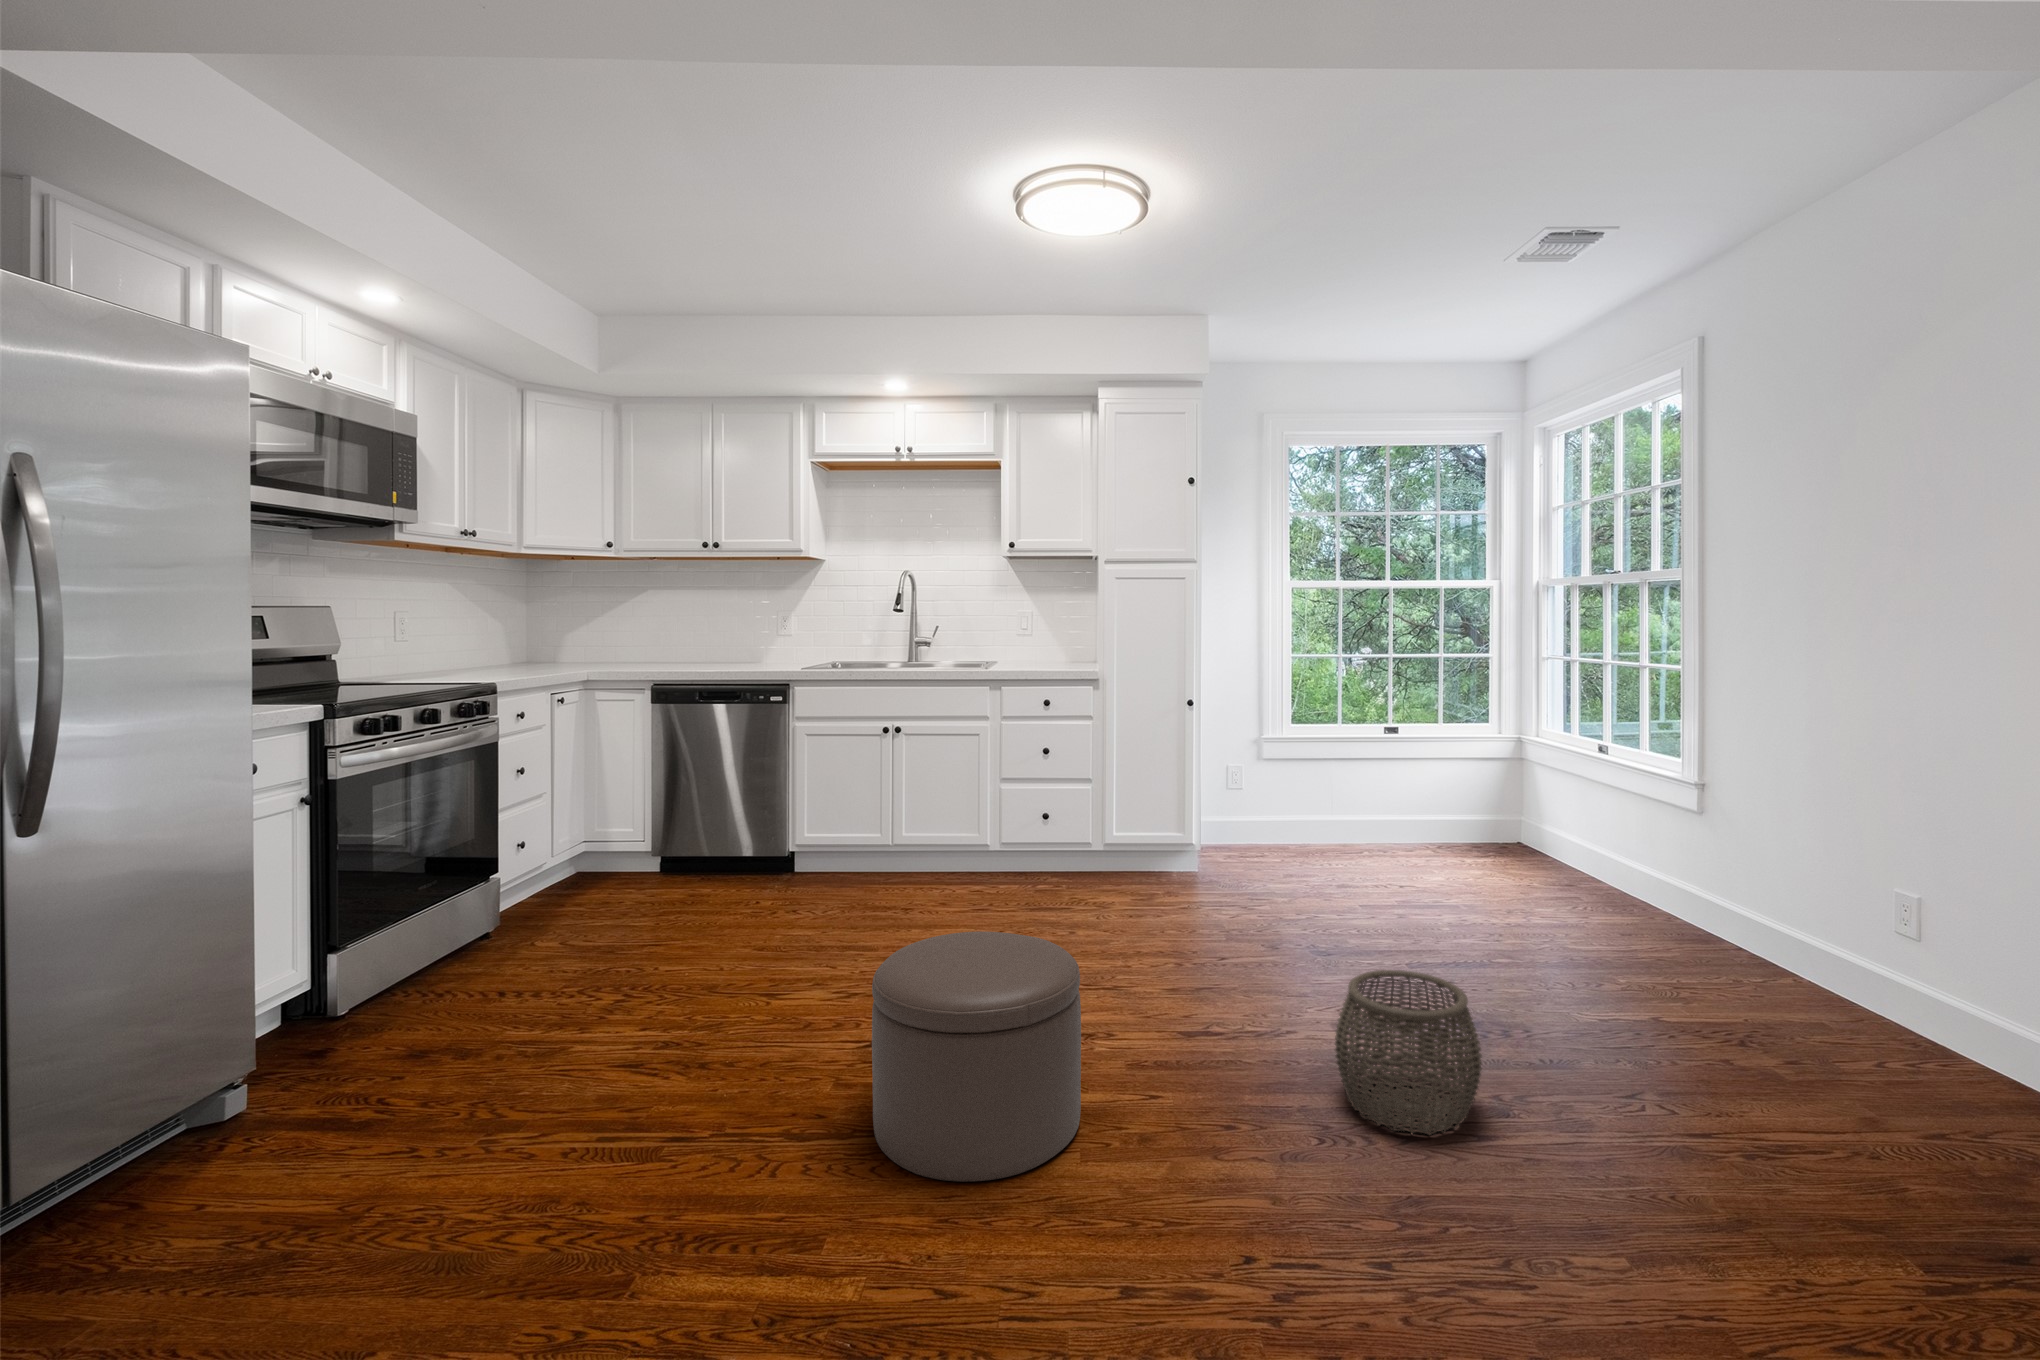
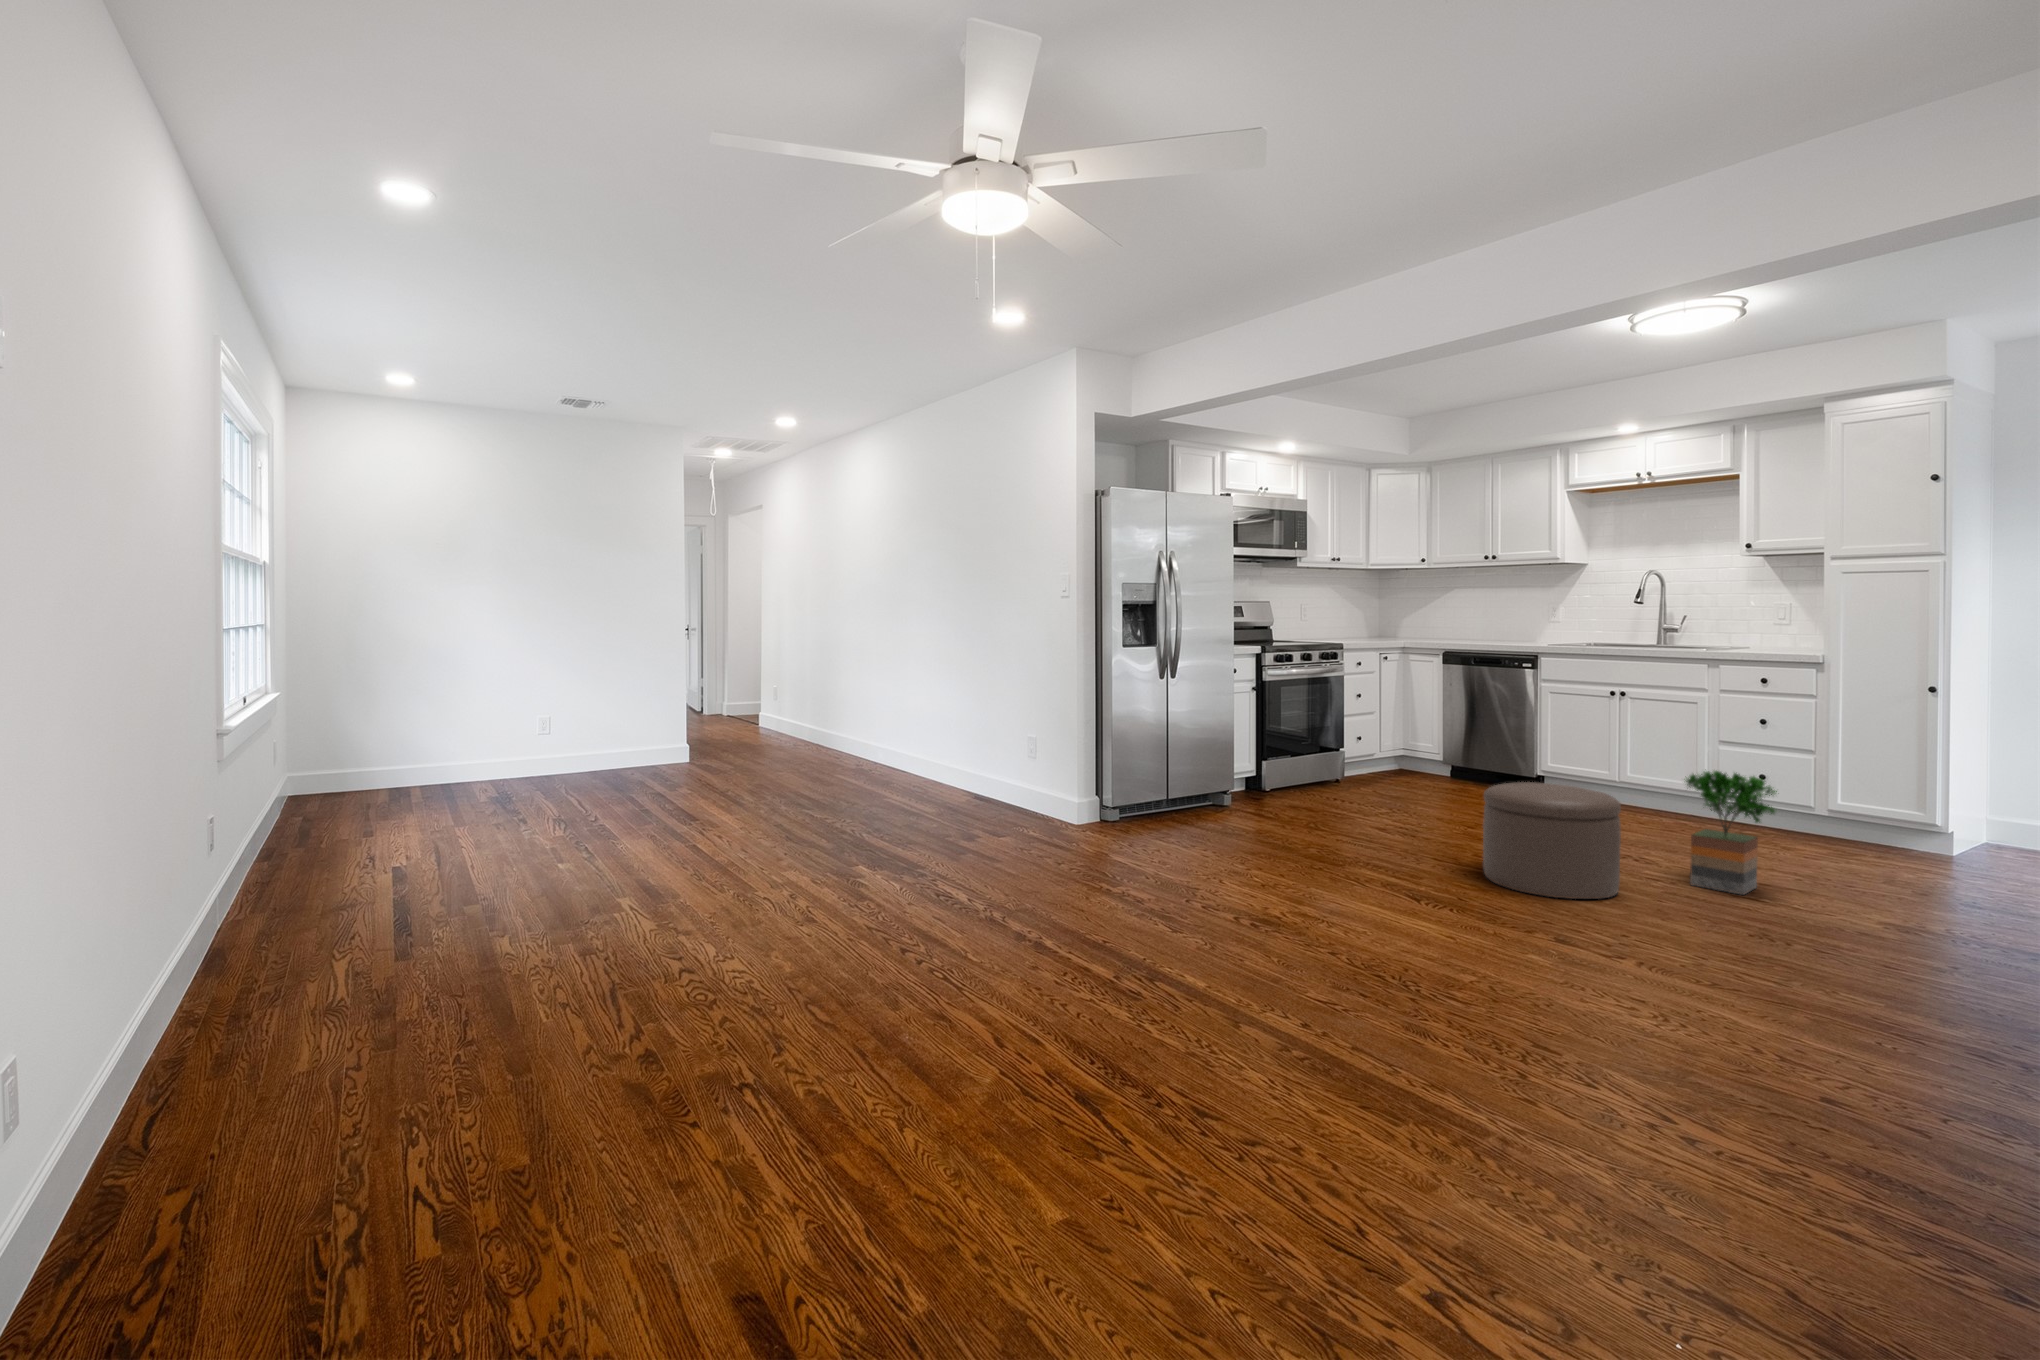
potted tree: none [1084,855,1199,1034] -> present [1684,771,1777,895]
woven basket: present [1335,970,1482,1135] -> none [1828,860,1973,972]

